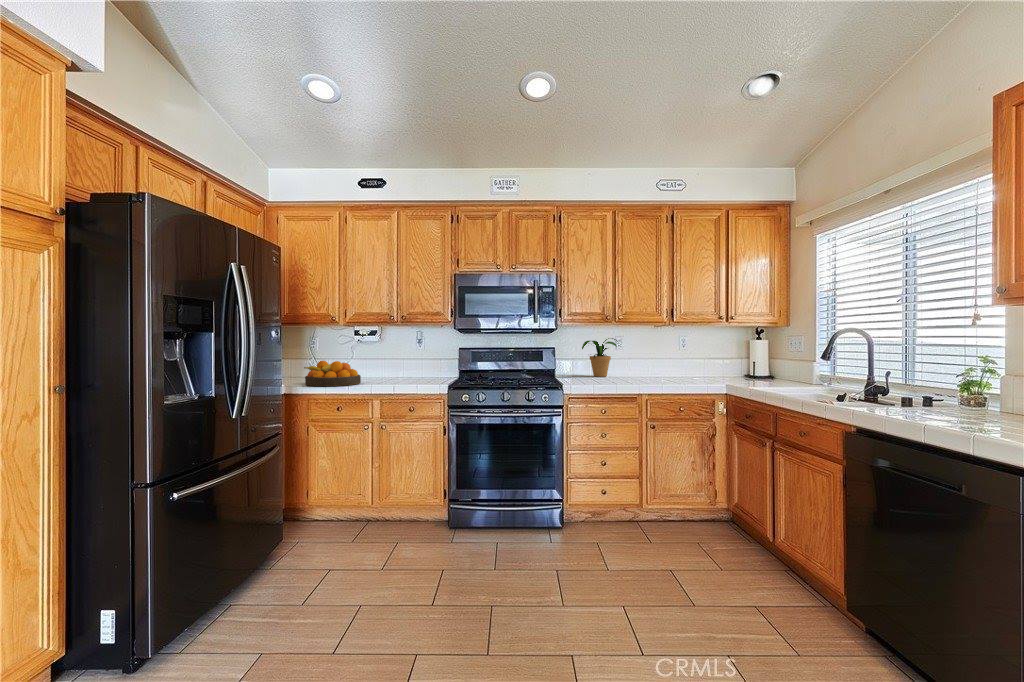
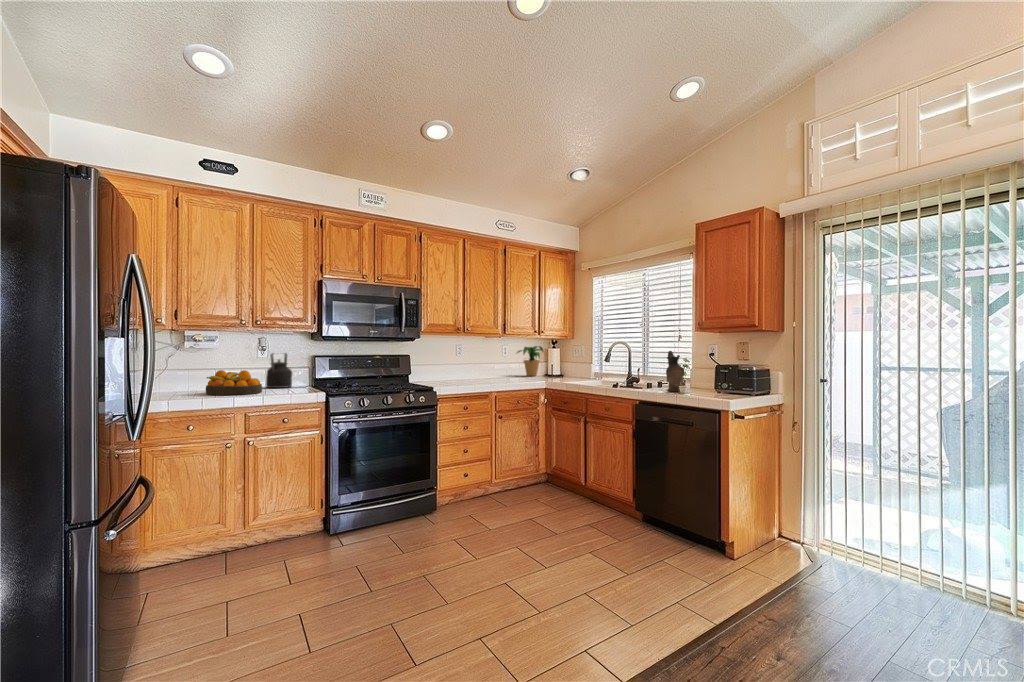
potted plant: present [582,338,618,377] -> present [517,346,543,376]
ceramic pitcher: none [918,339,965,420] -> present [666,351,684,391]
kettle: none [386,344,421,380] -> present [266,353,292,388]

